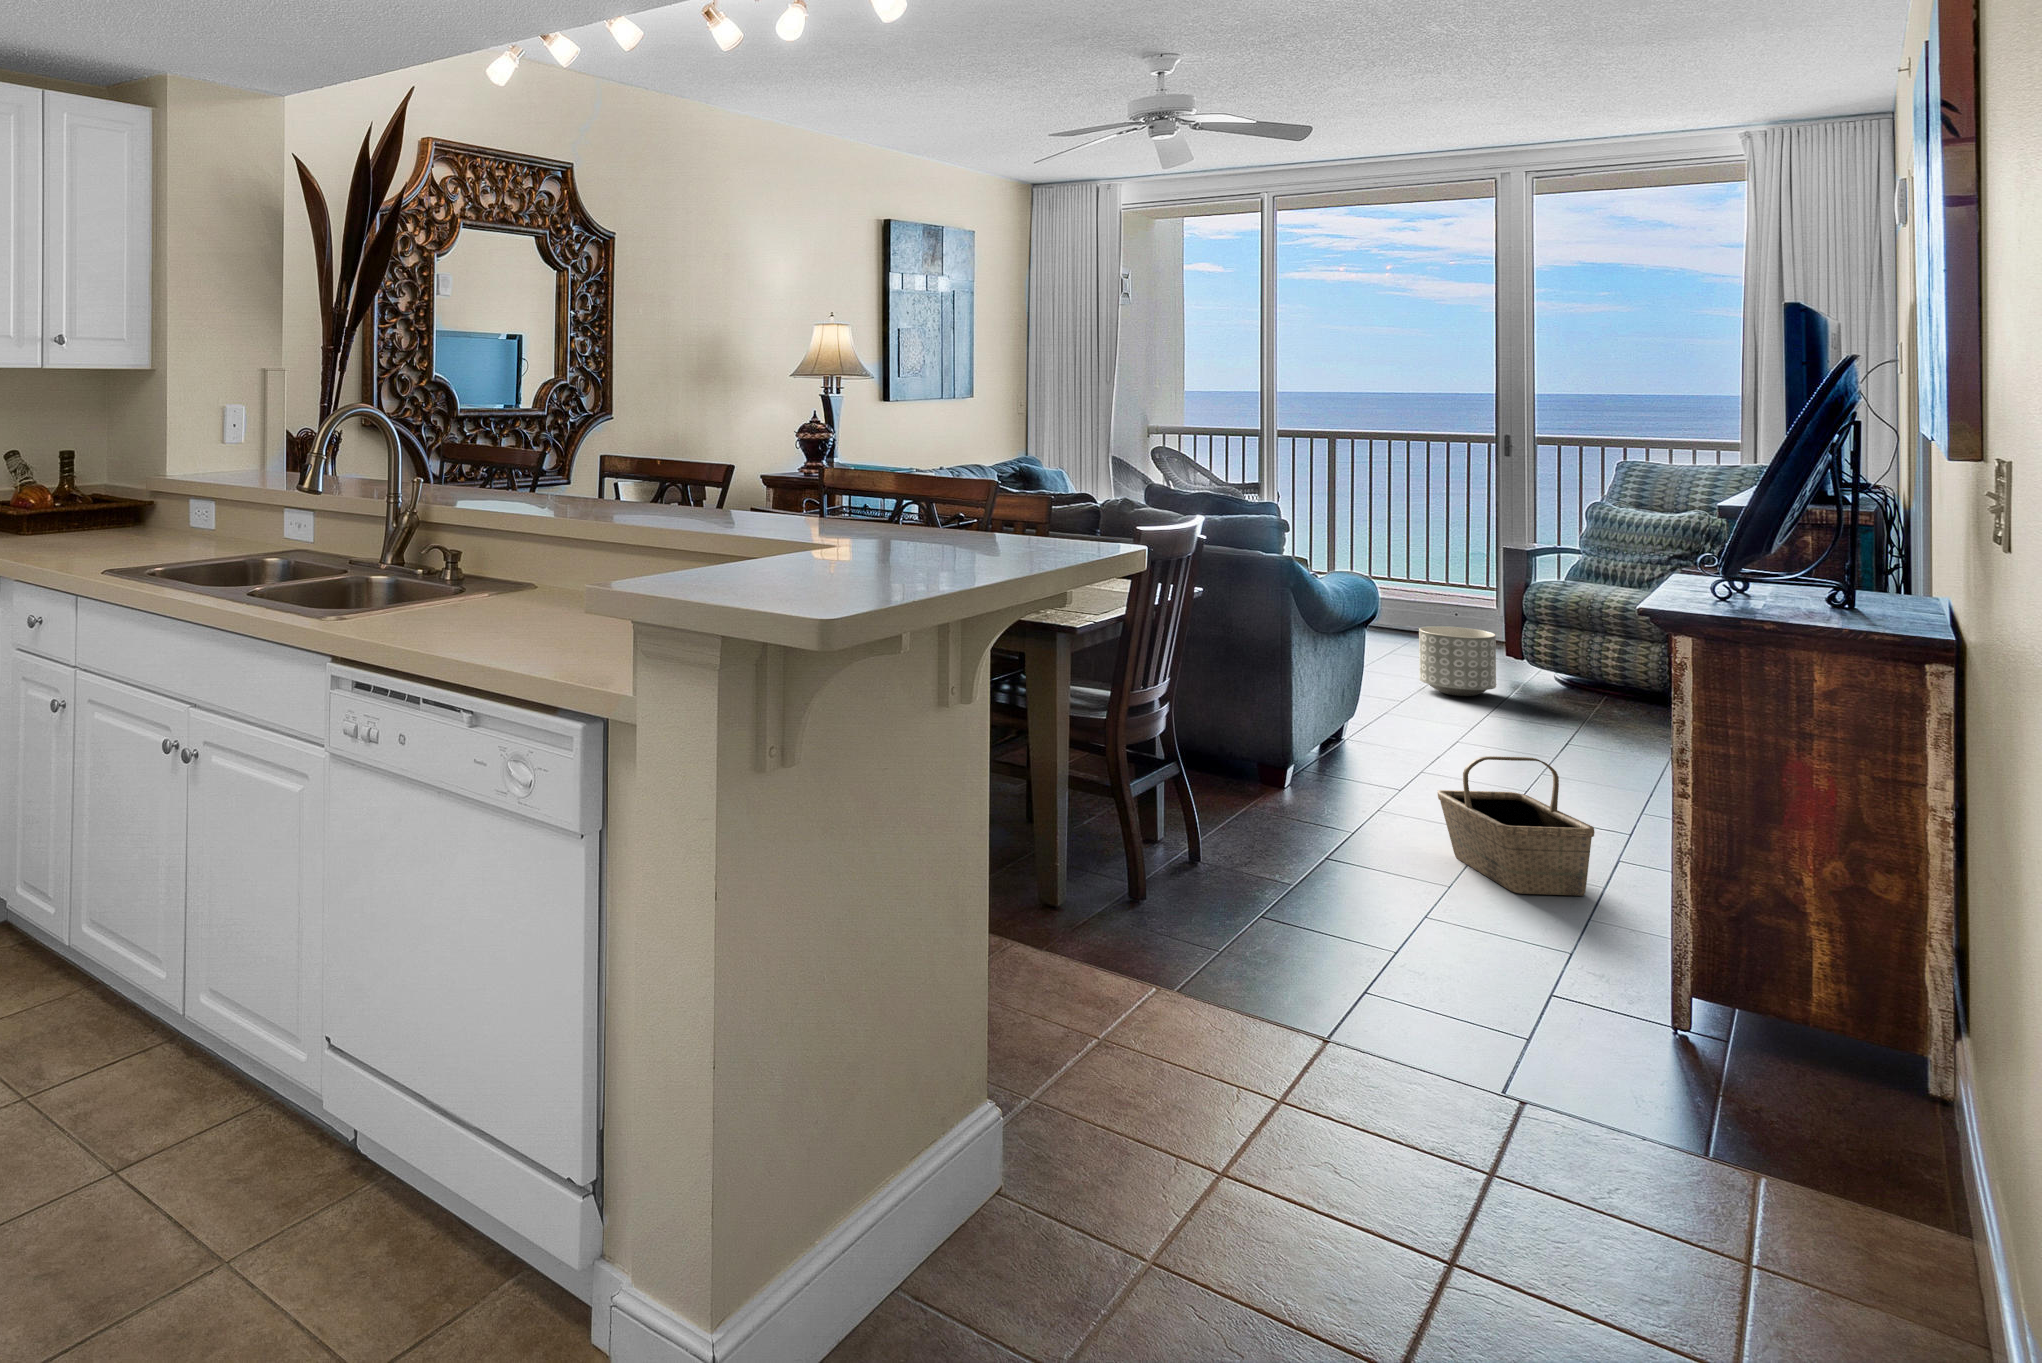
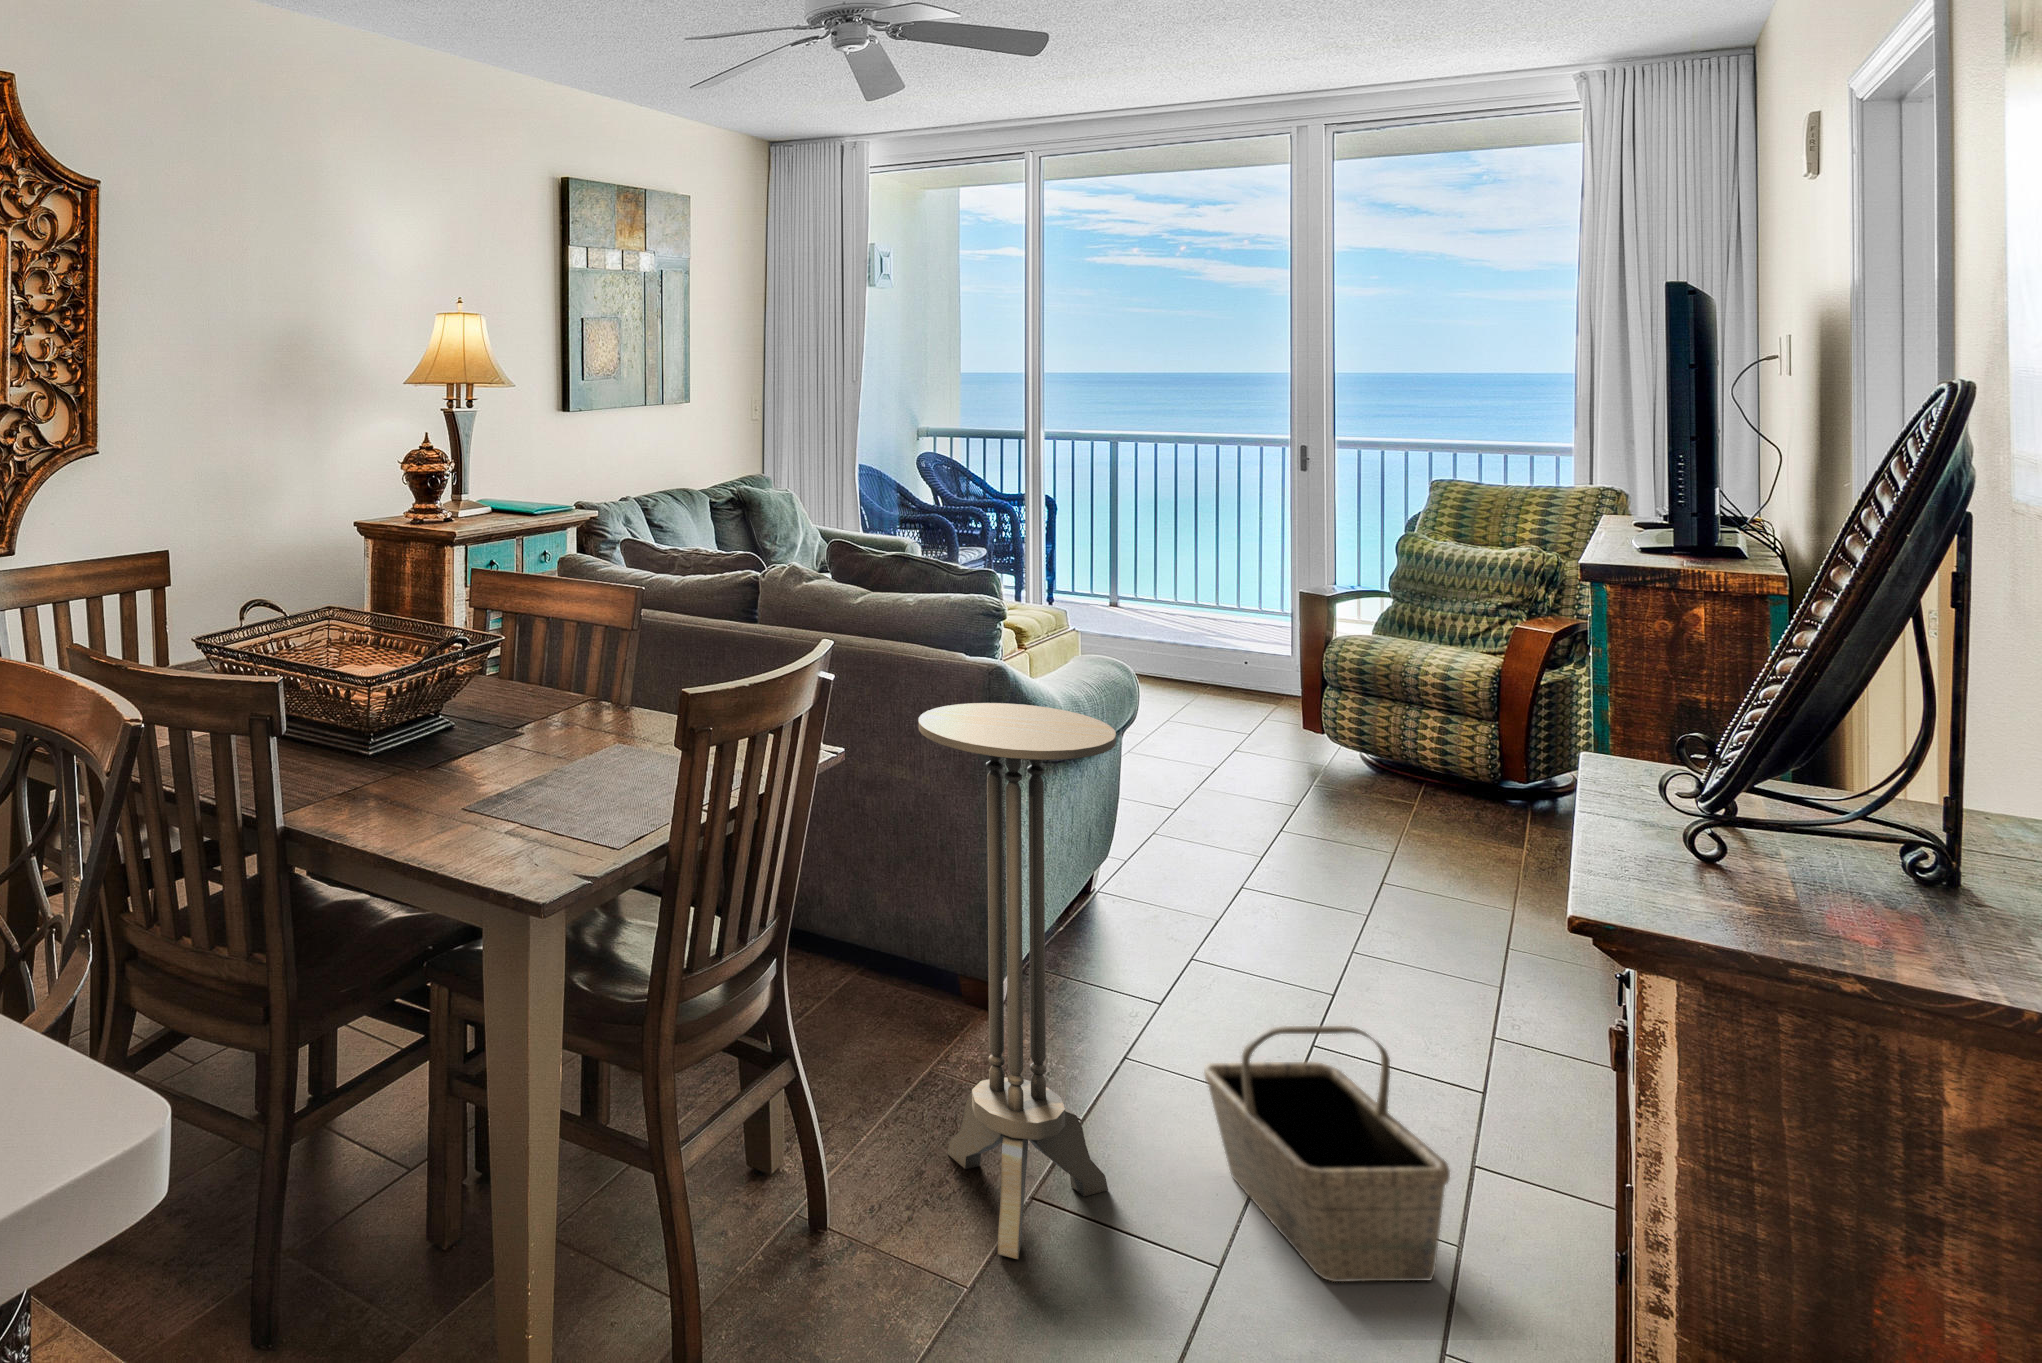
side table: none [1254,565,1383,879] -> present [919,703,1116,1259]
planter: present [1419,626,1496,696] -> none [1196,701,1291,796]

